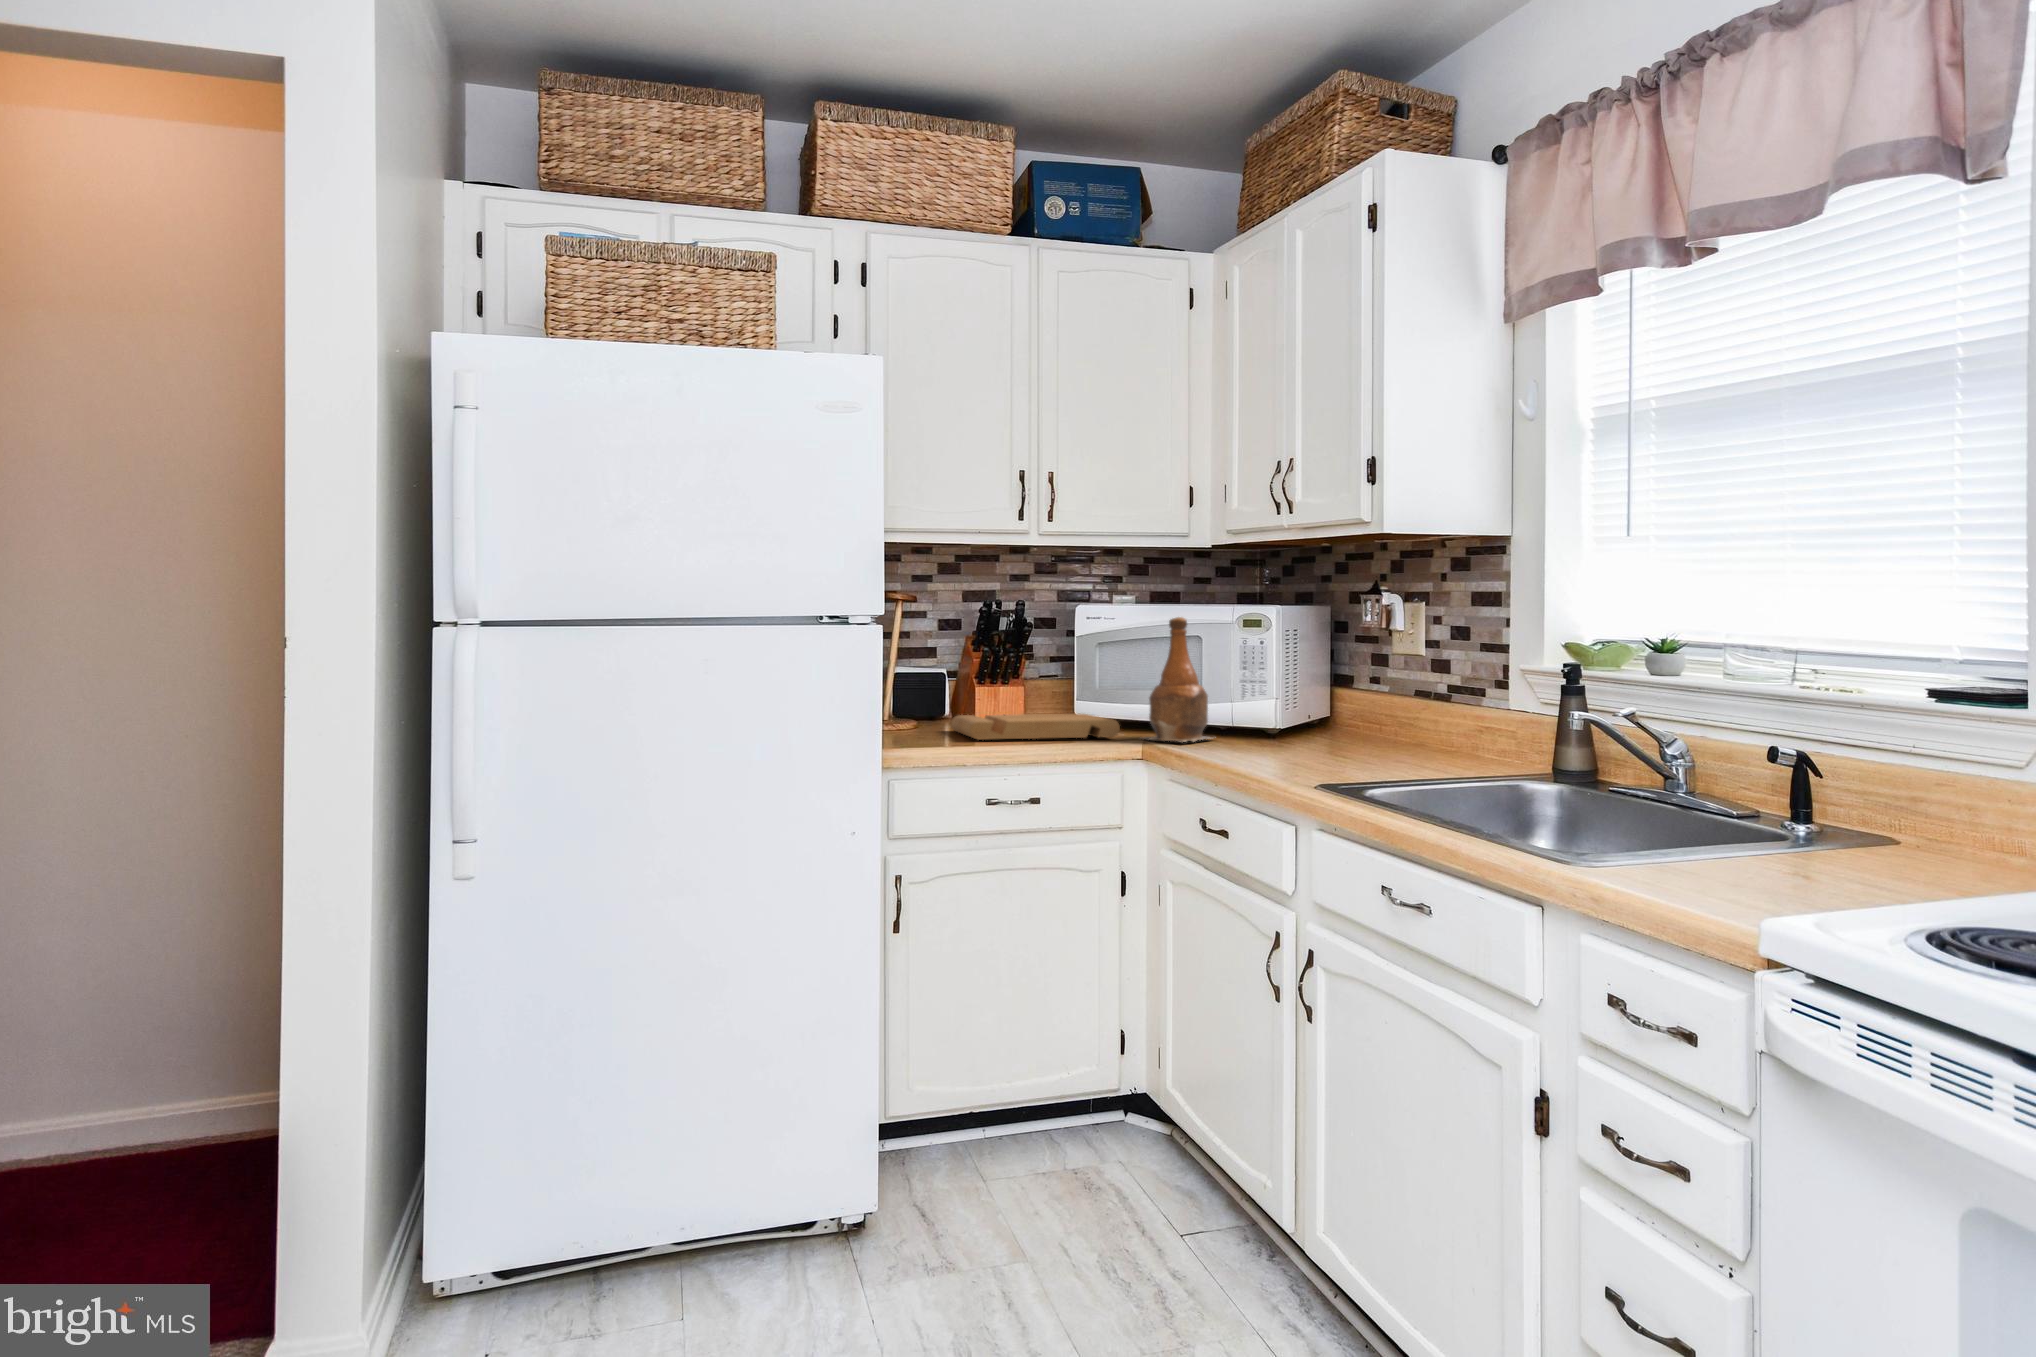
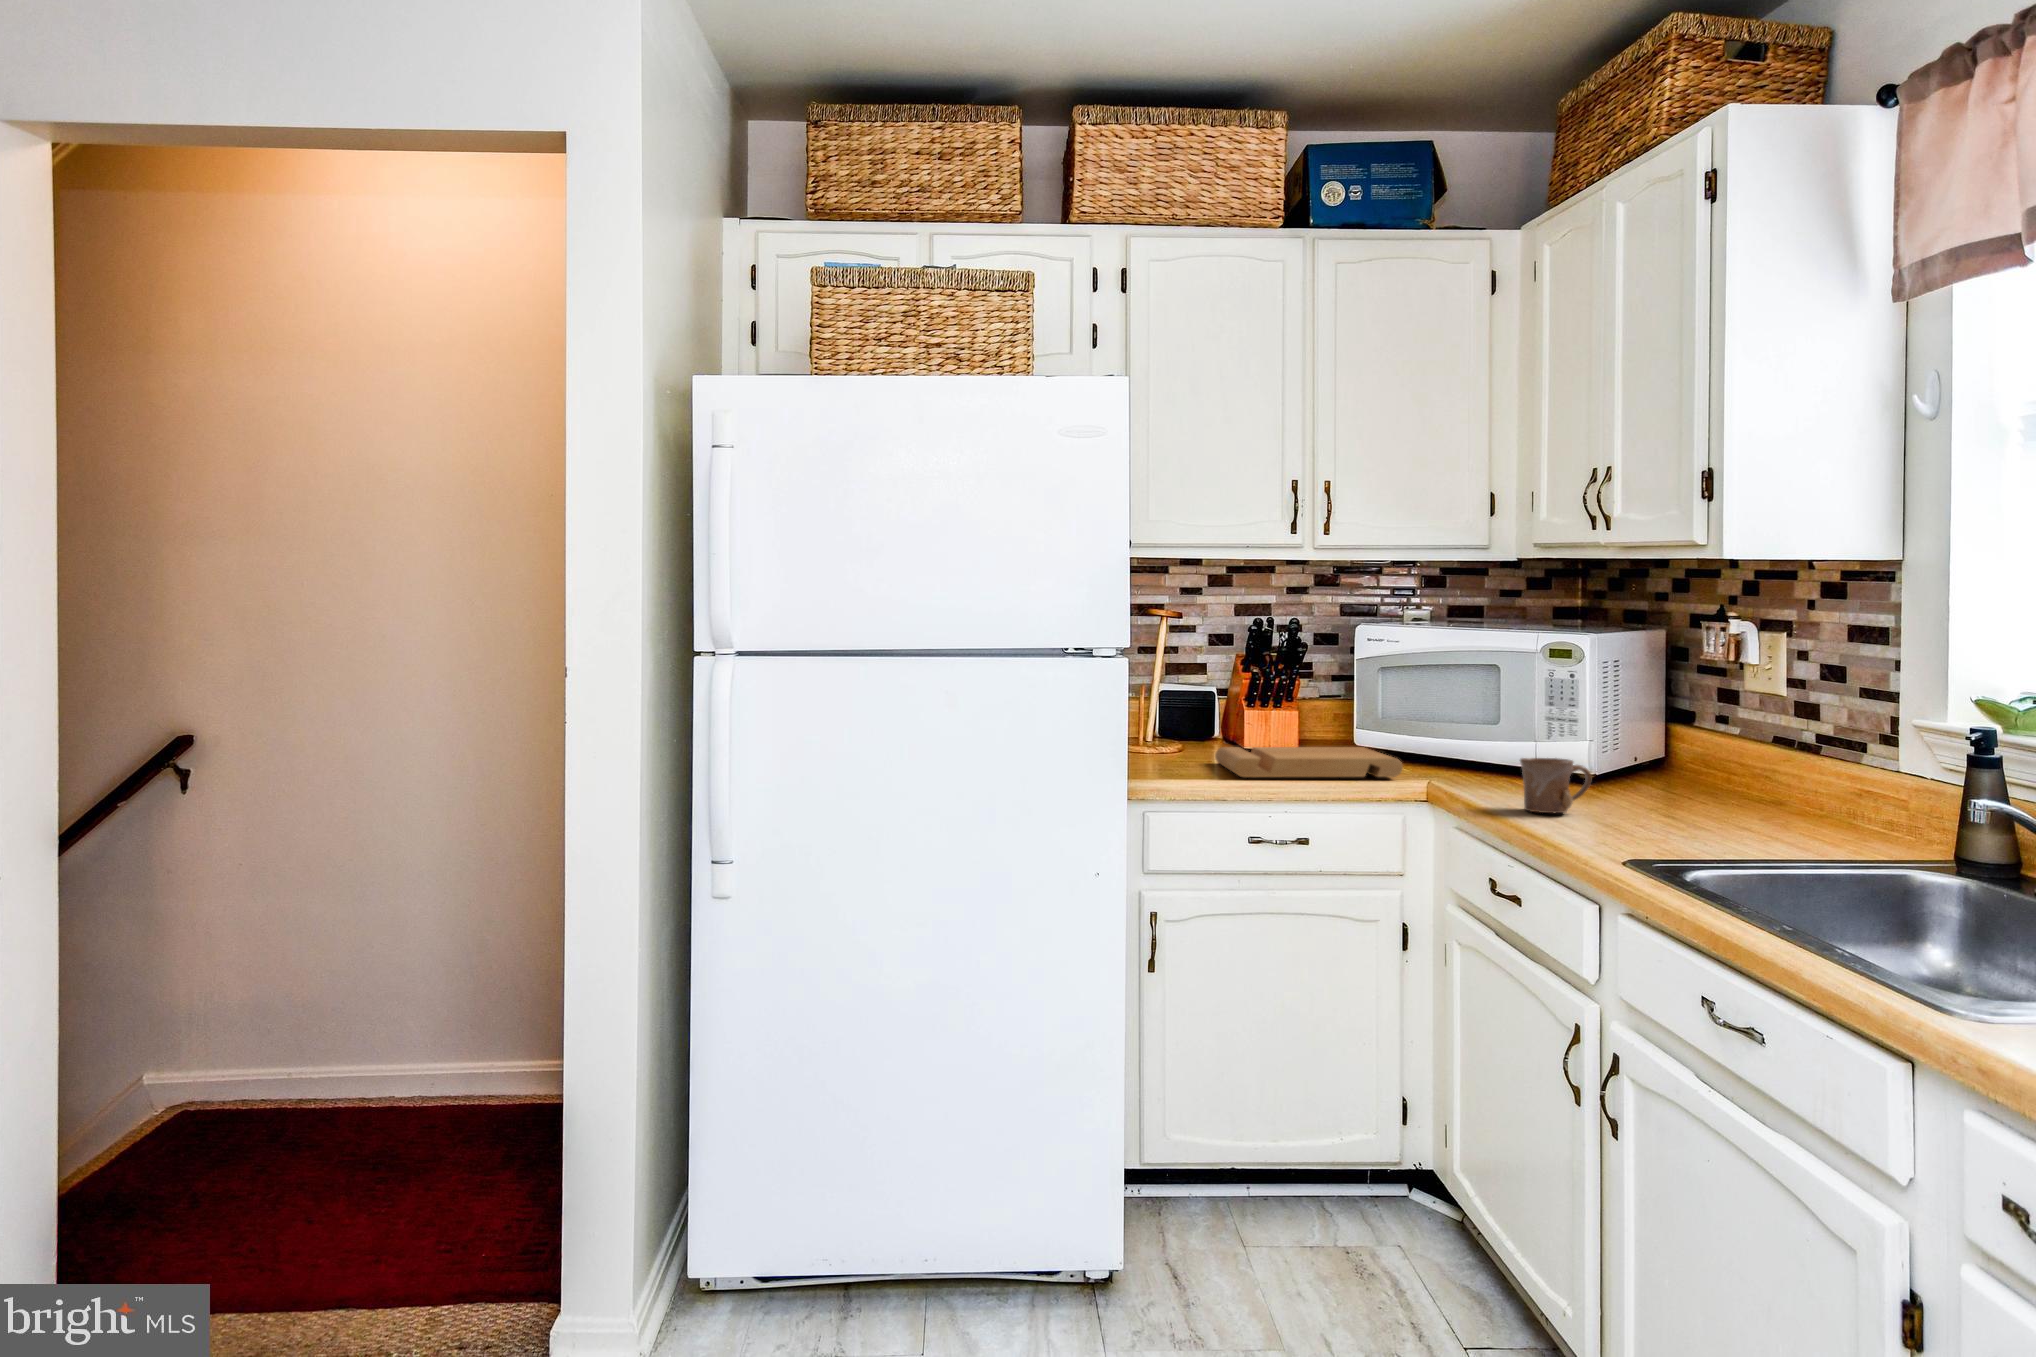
bottle: present [1149,617,1209,742] -> none [1424,645,1518,787]
mug: none [1219,711,1278,758] -> present [1520,758,1591,813]

